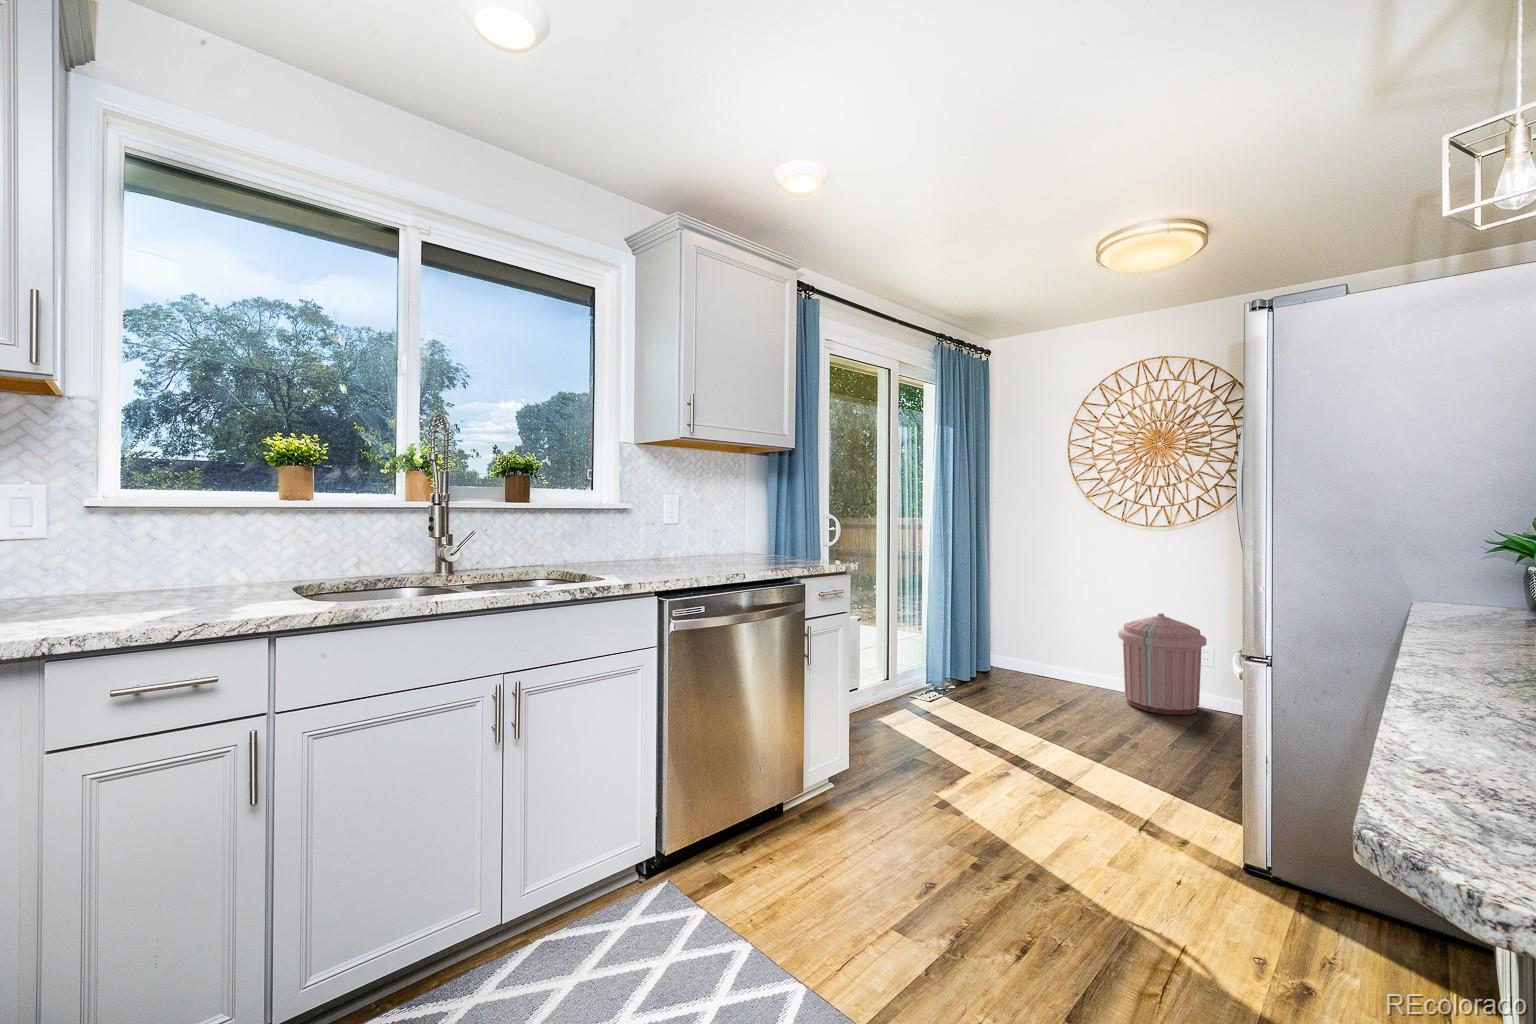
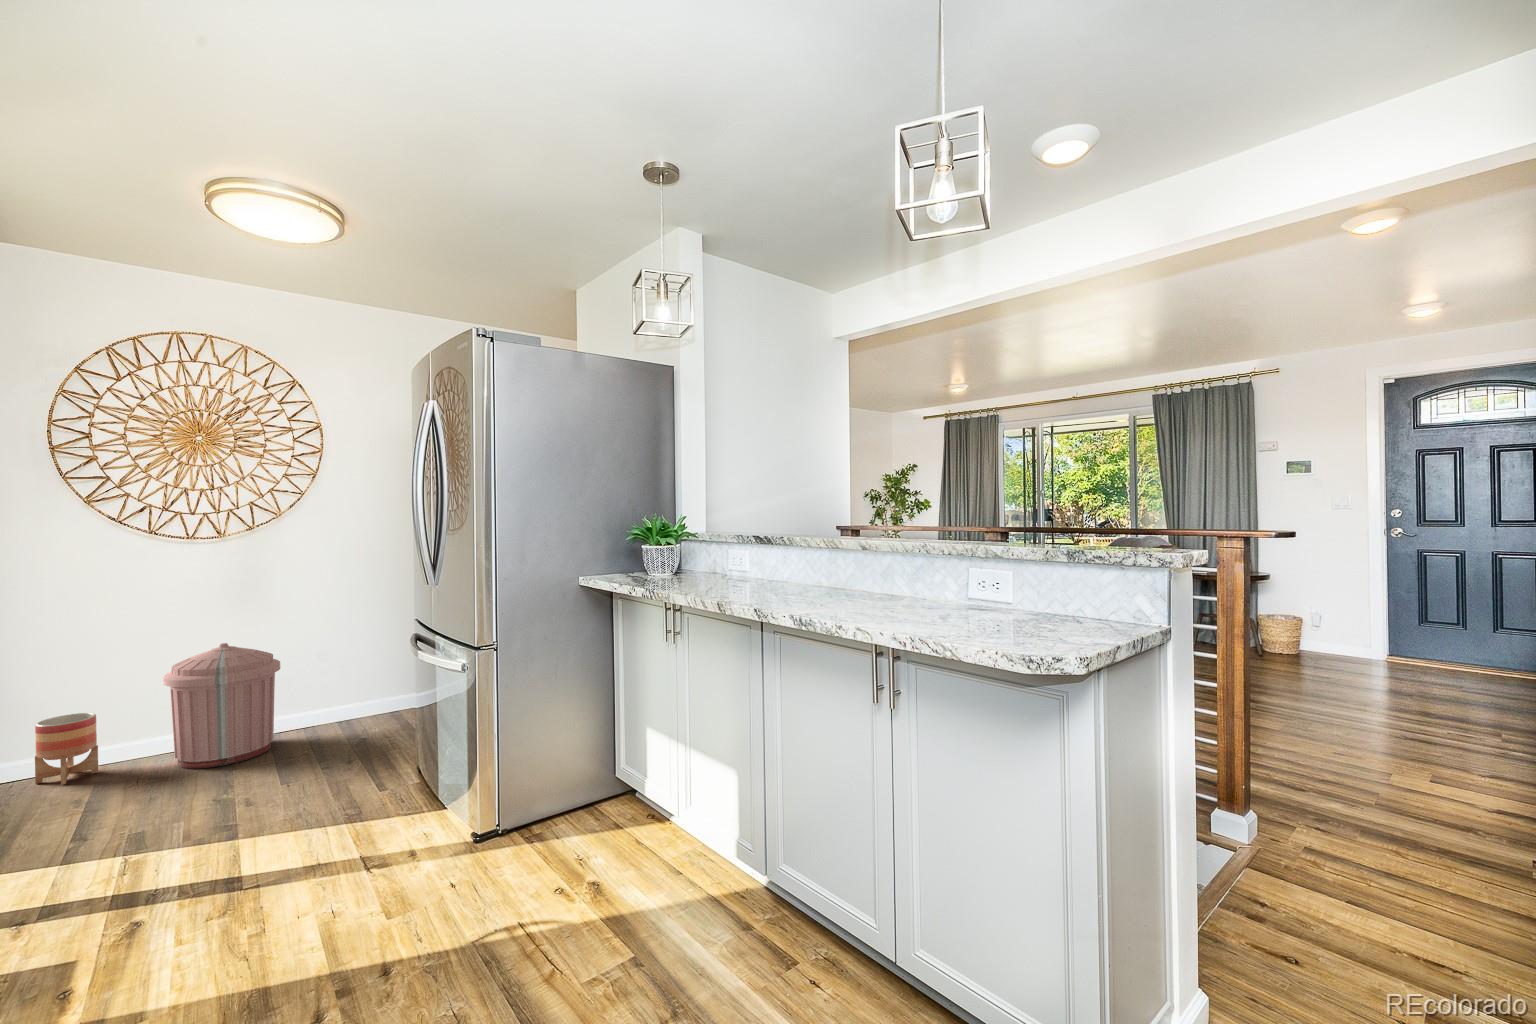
planter: none [1056,641,1087,687] -> present [35,713,98,785]

